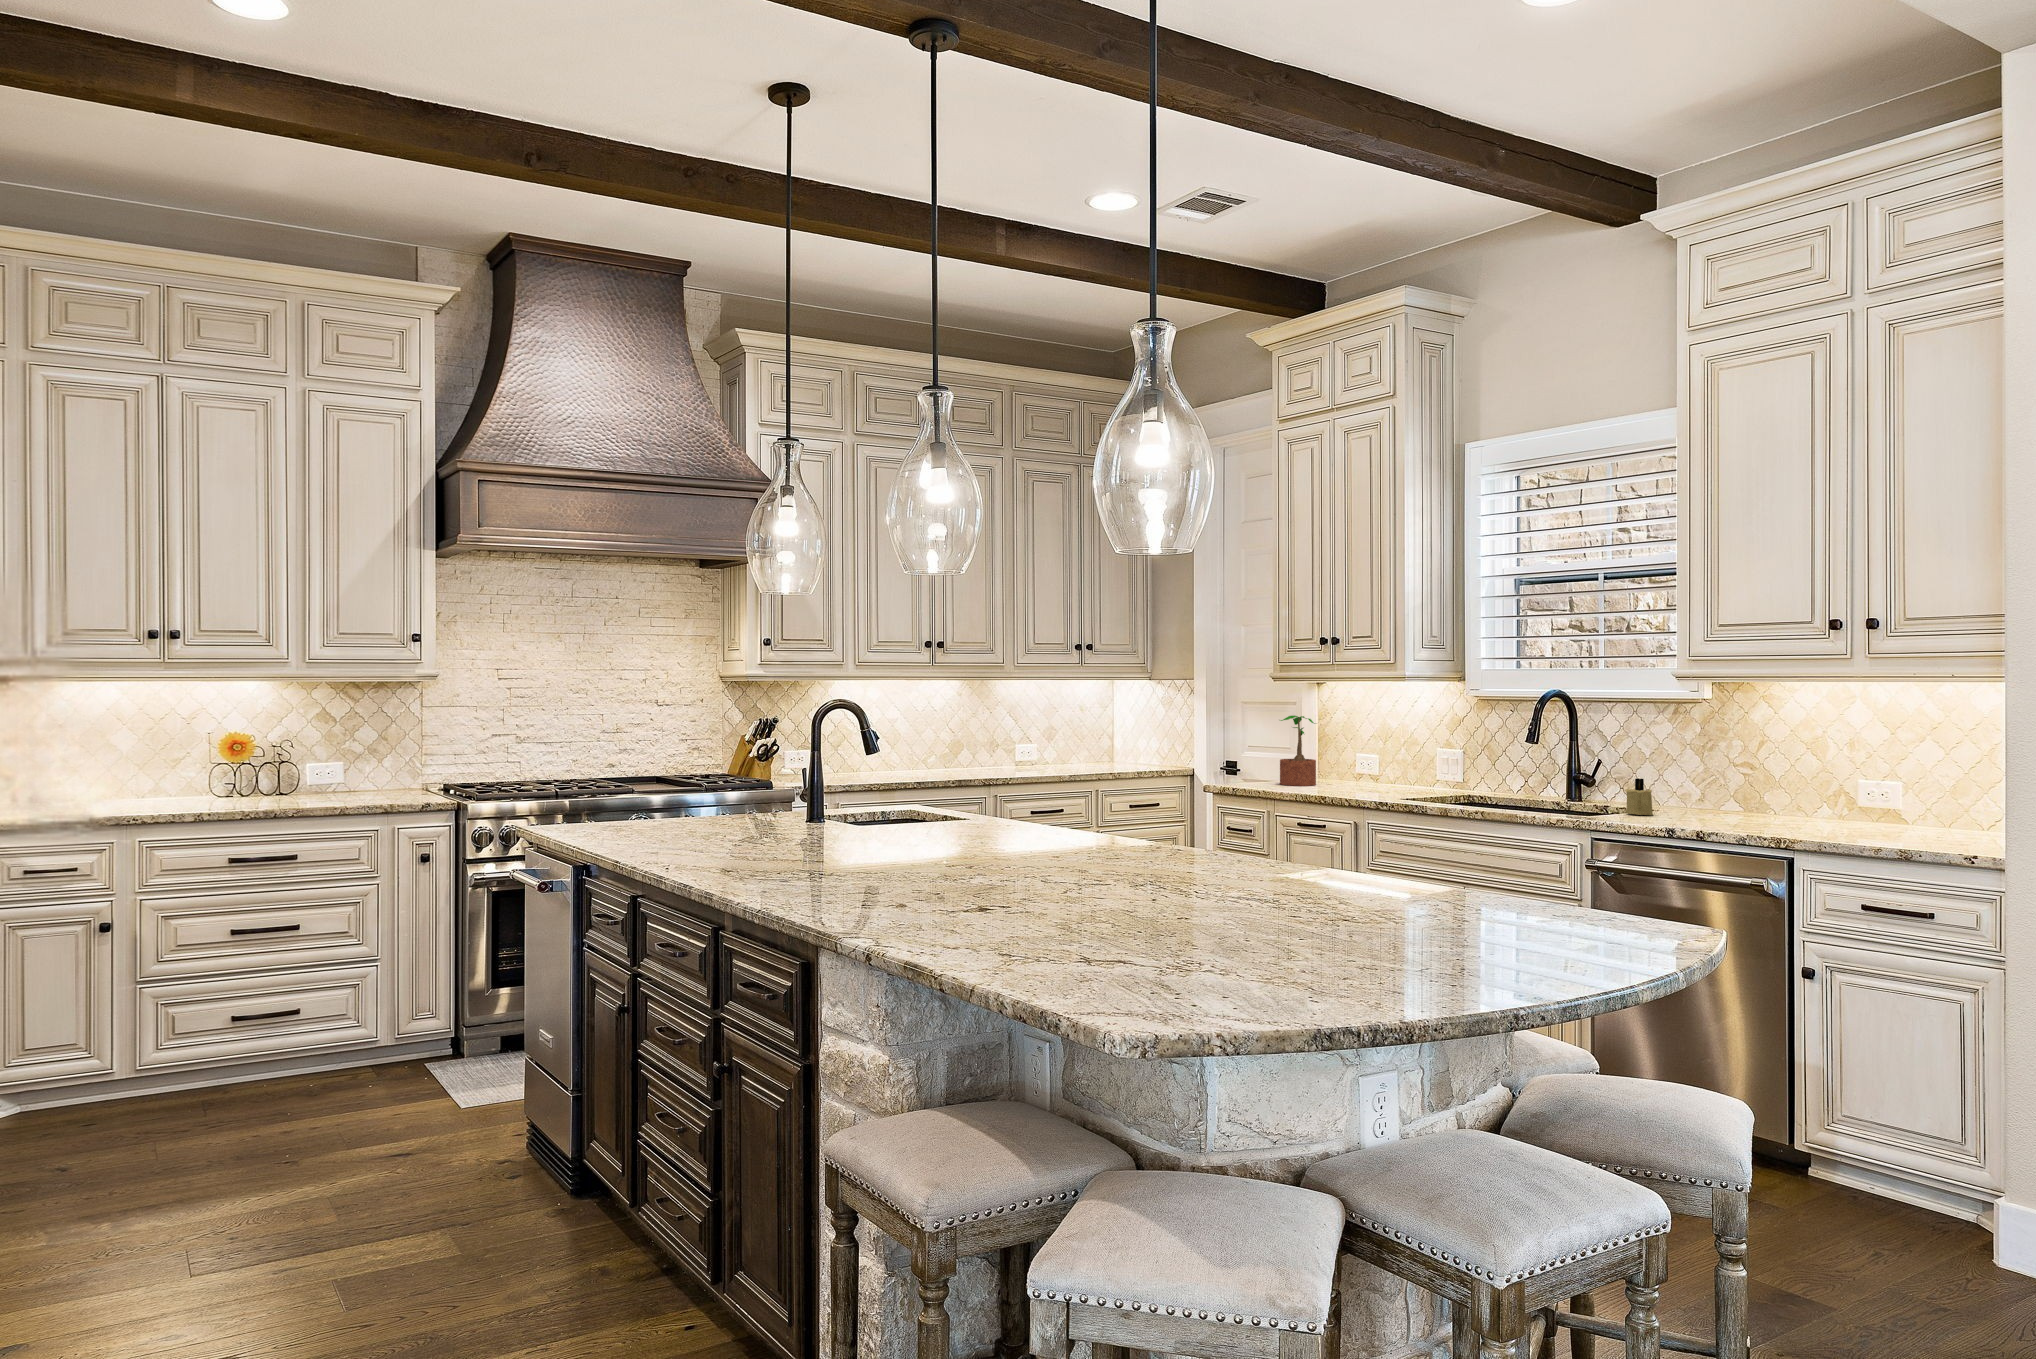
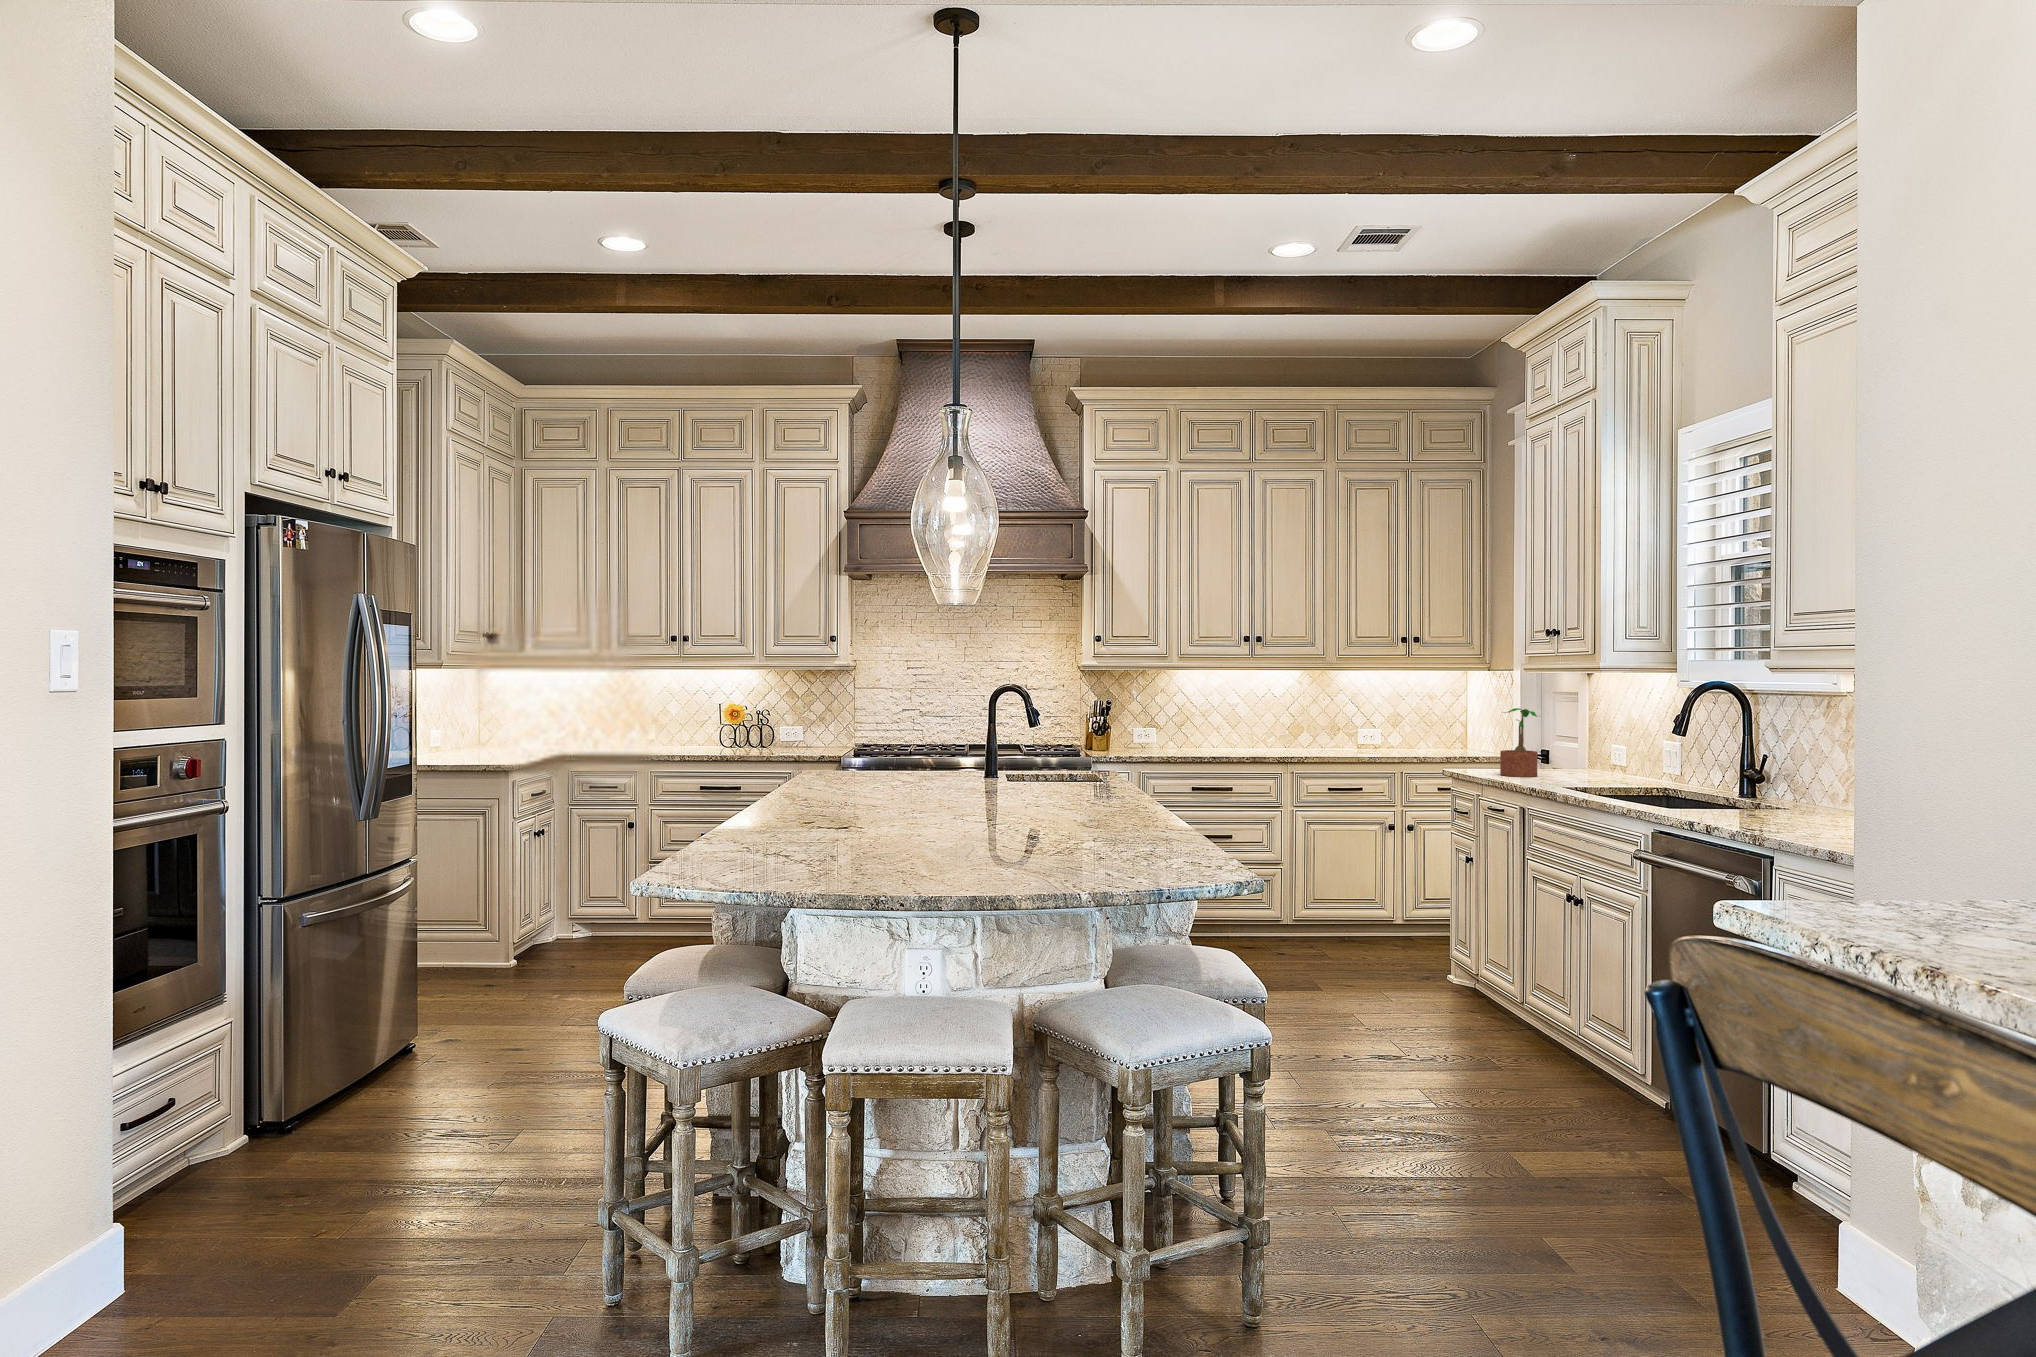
candle: present [1626,779,1653,815] -> none [1724,782,1756,822]

